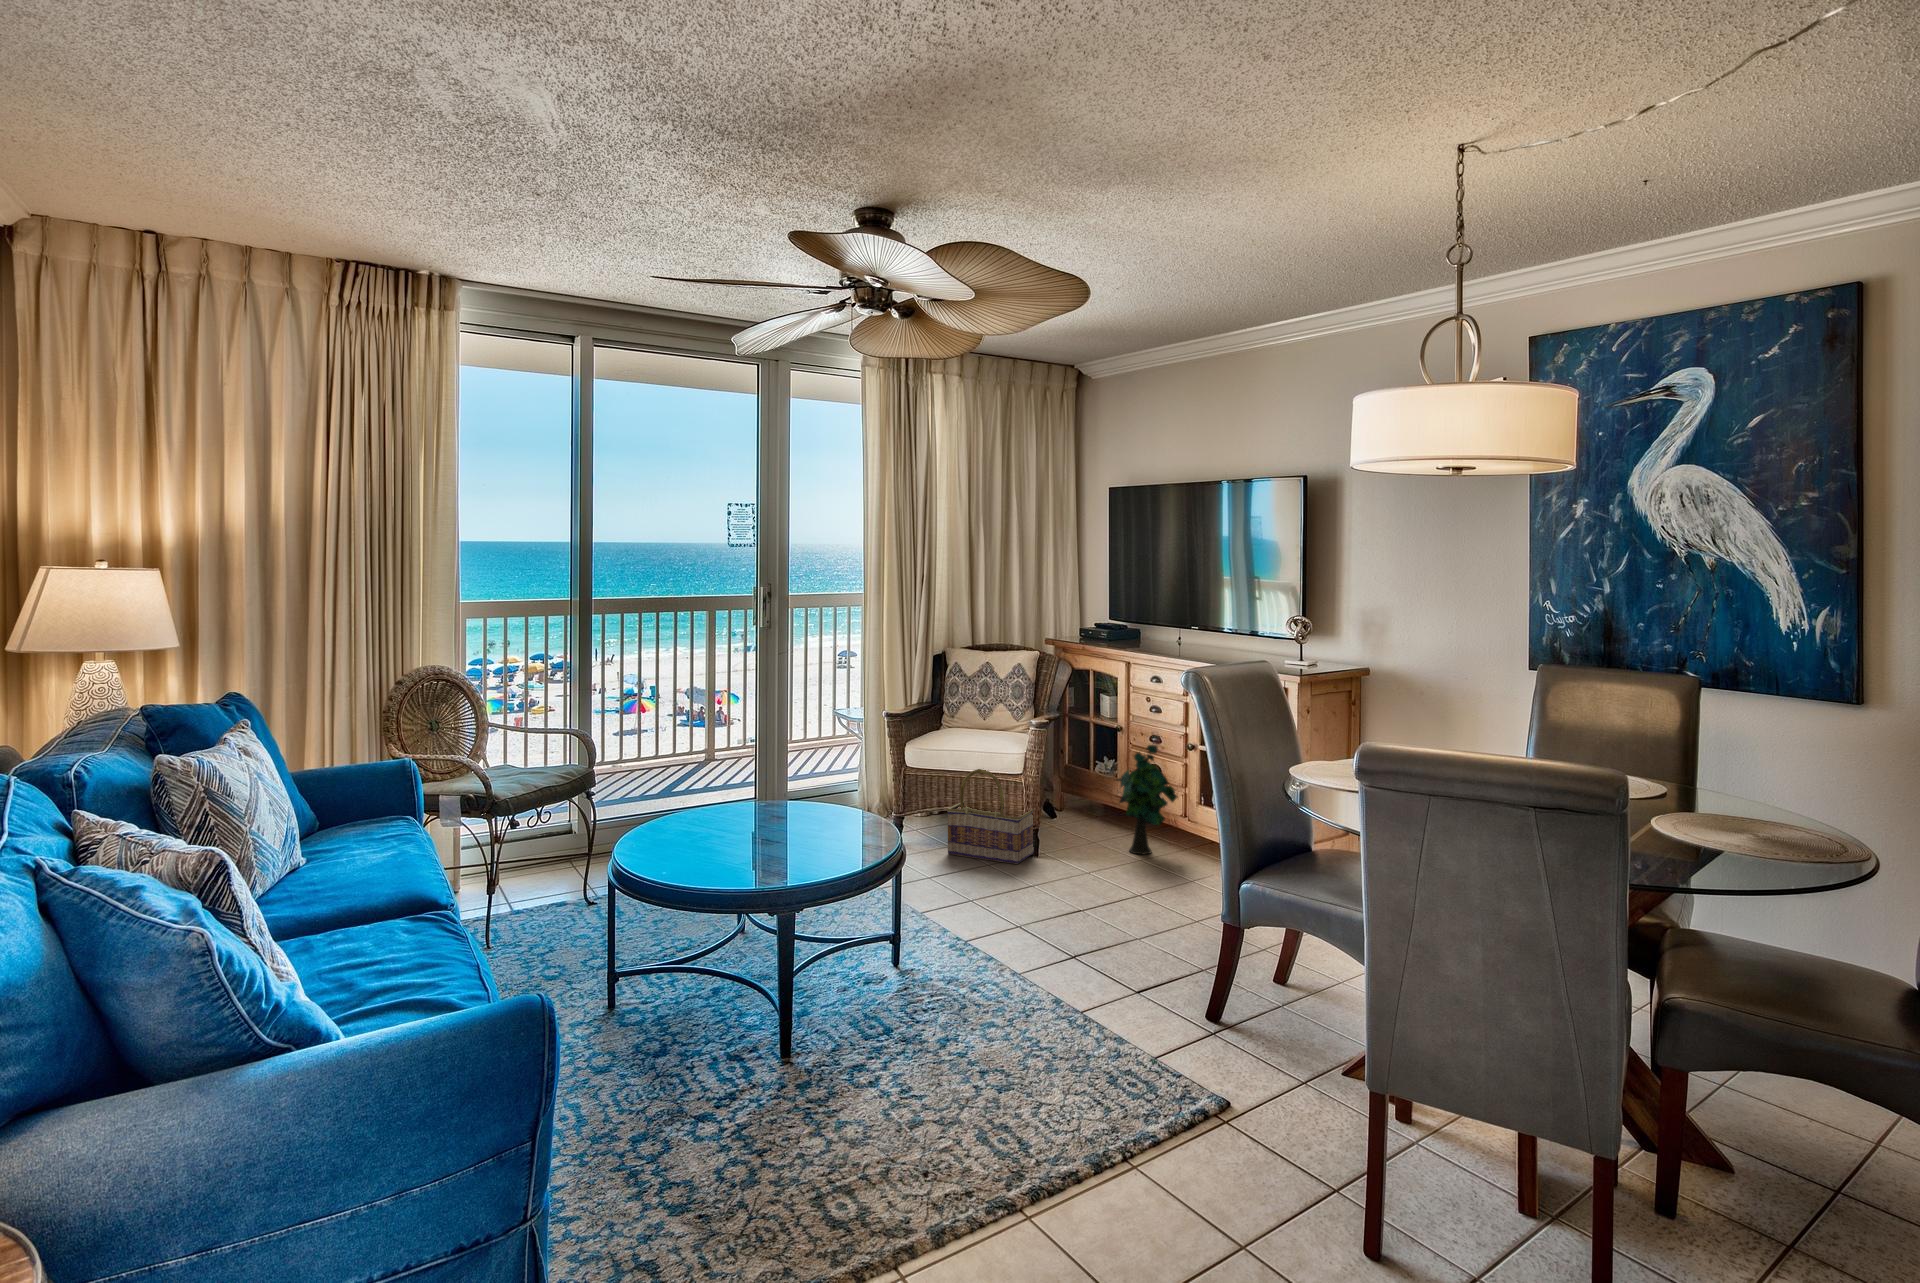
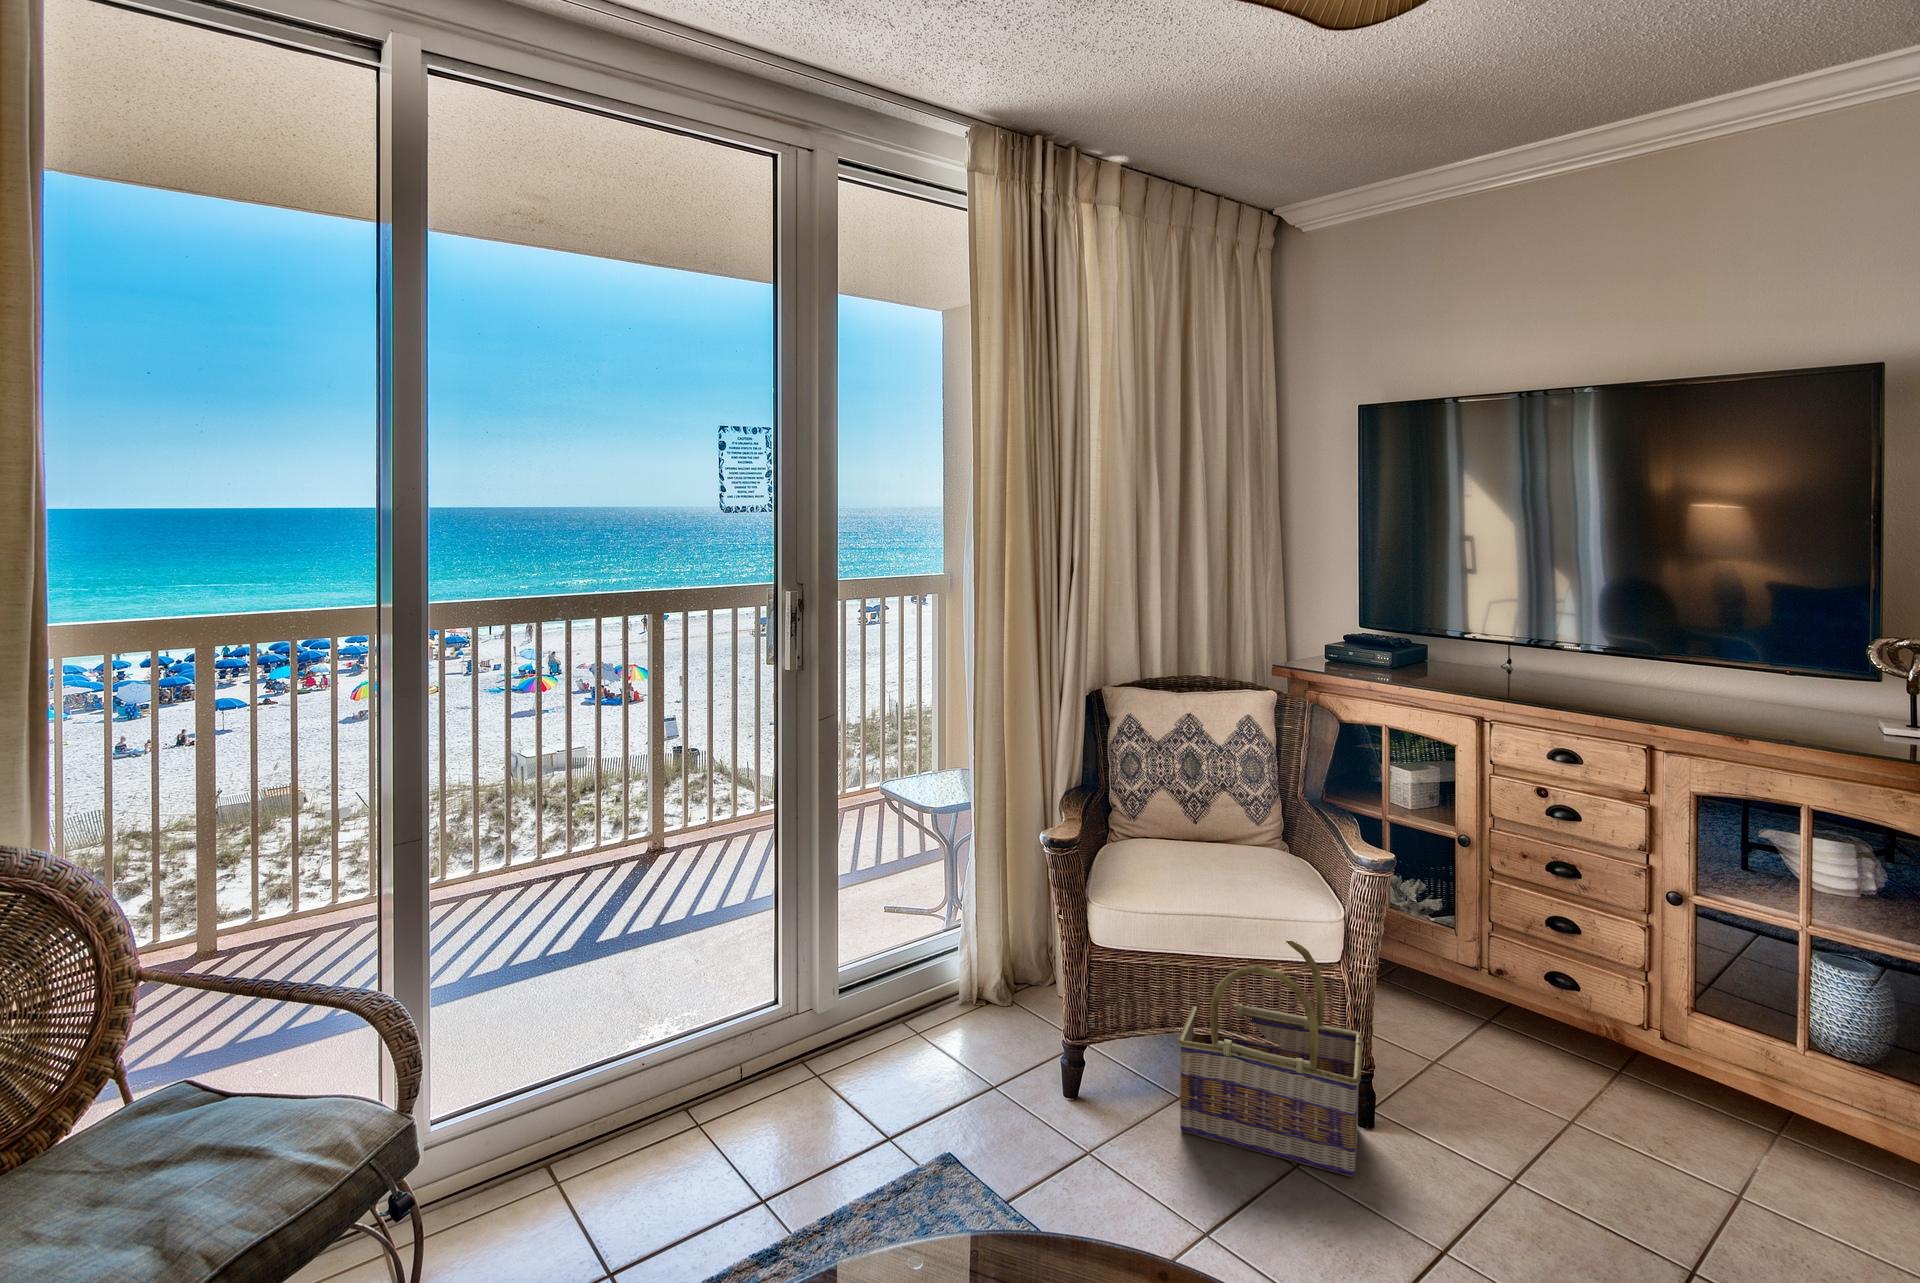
decorative plant: present [1116,745,1177,855] -> none [1490,893,1654,1120]

